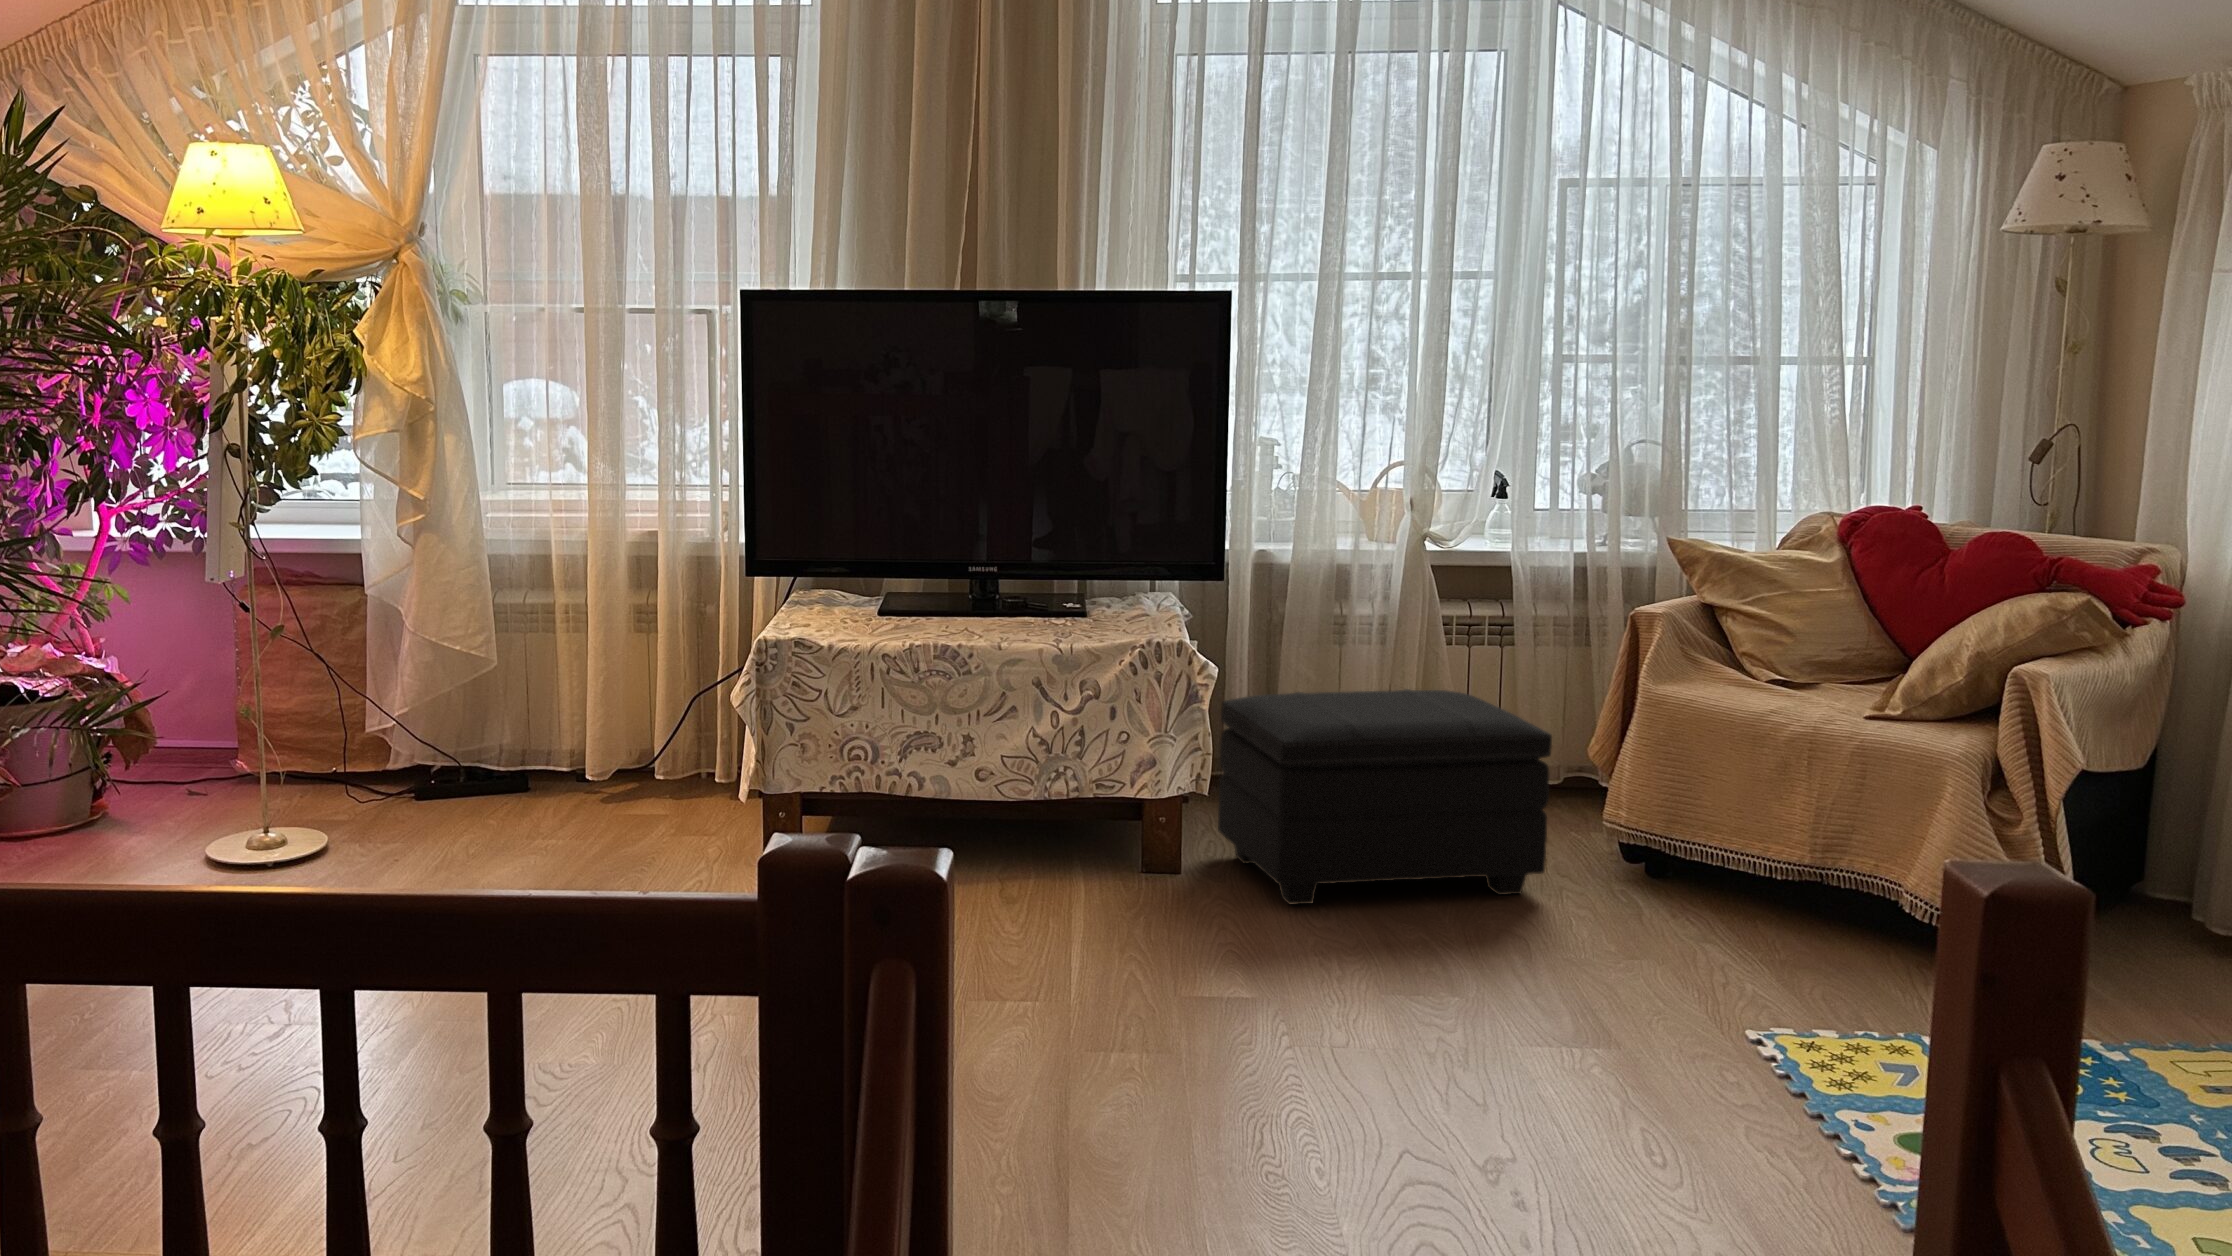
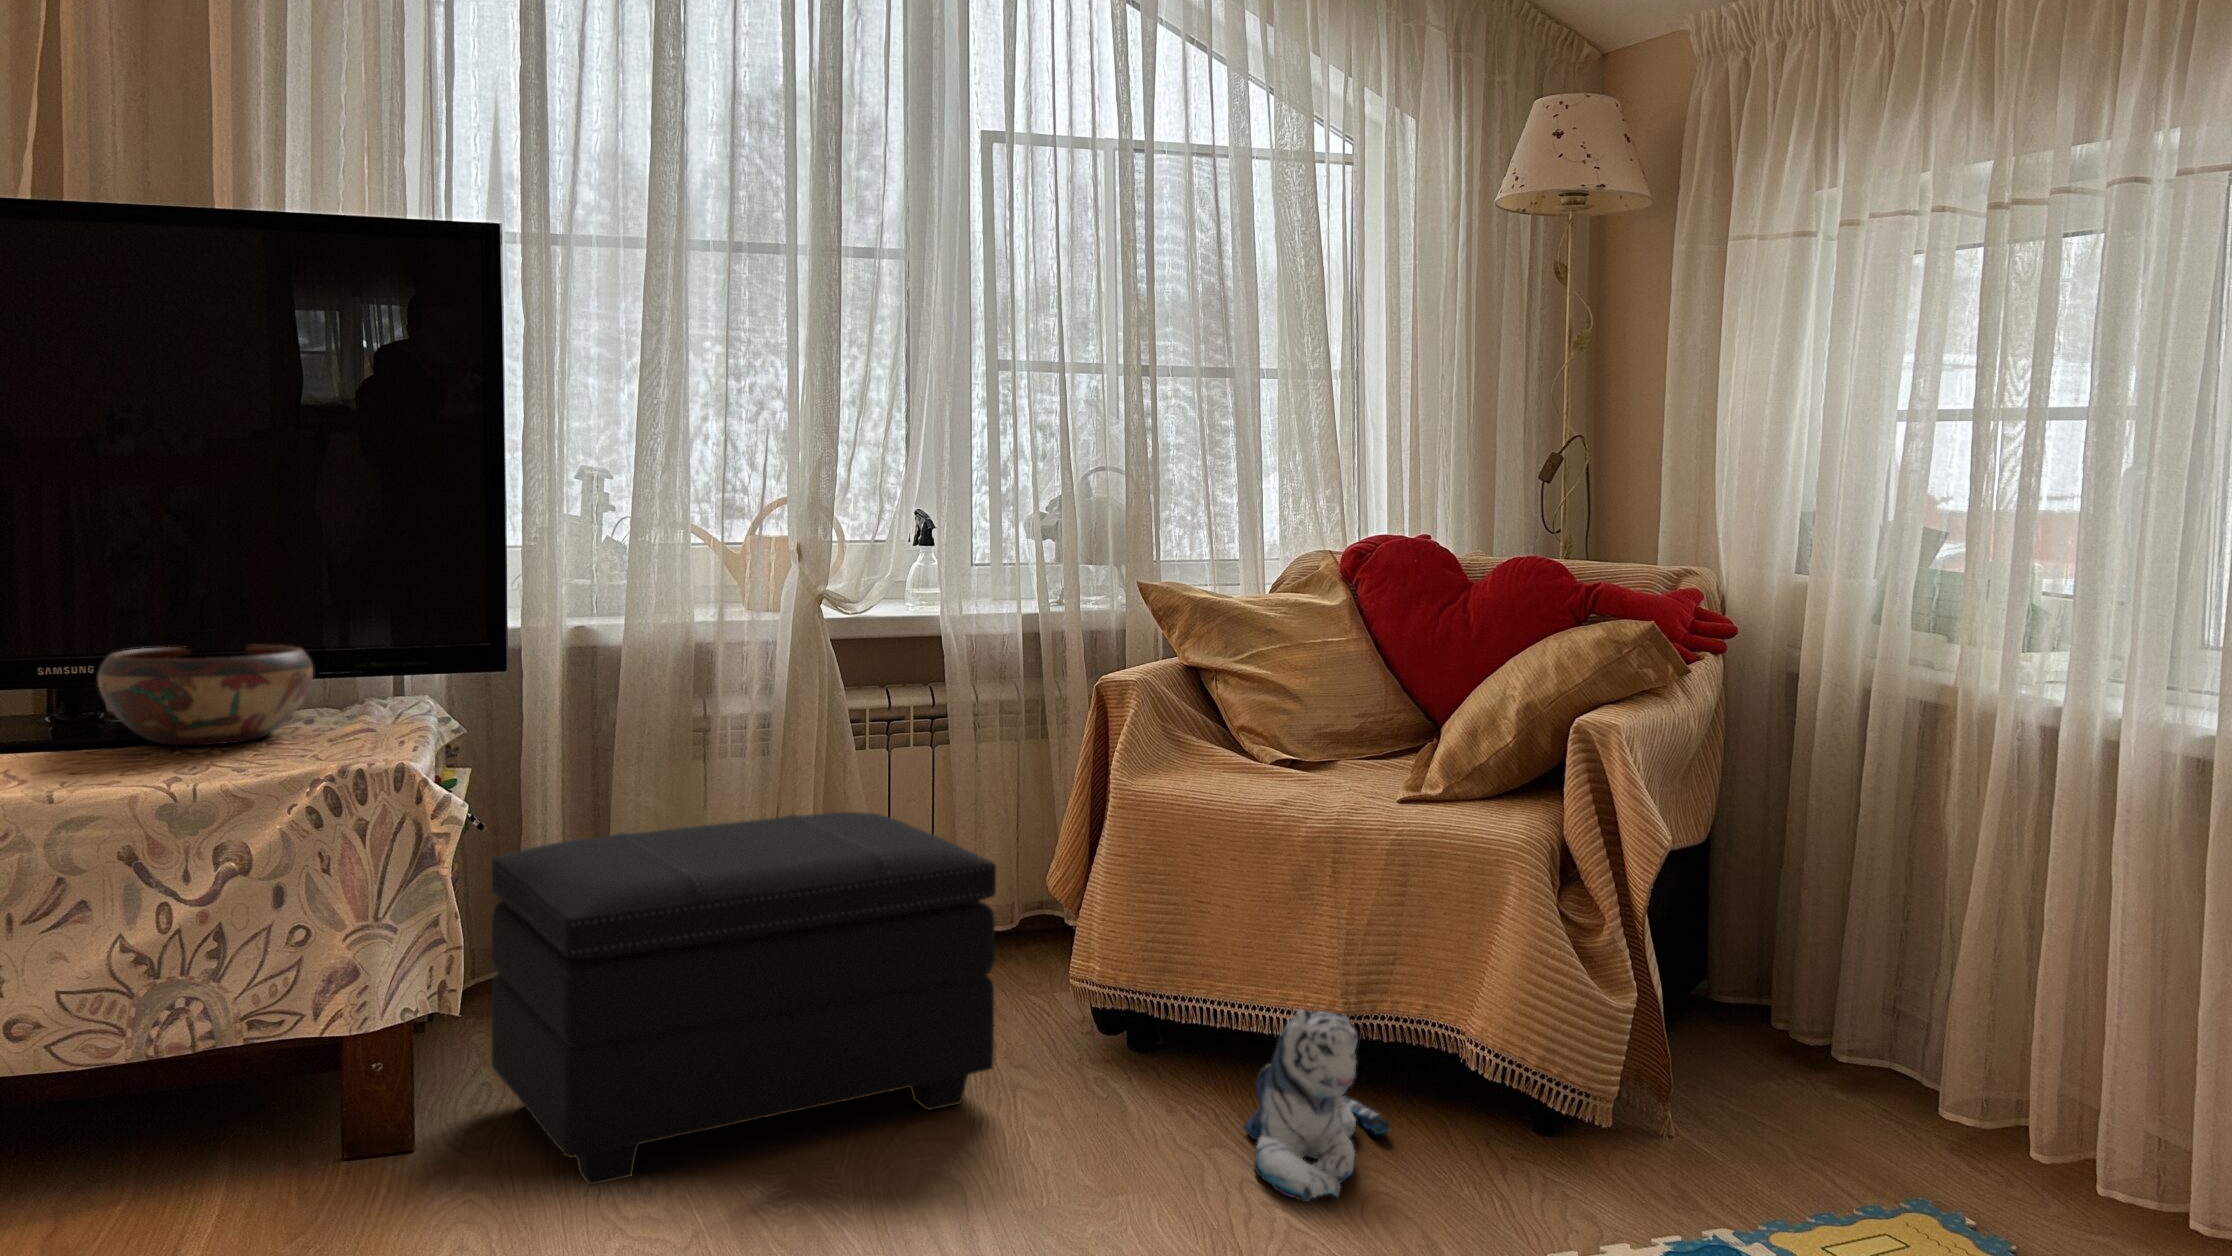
decorative bowl: none [1007,557,1118,619] -> present [98,645,313,745]
plush toy: none [1726,855,1840,983] -> present [1244,1010,1389,1202]

